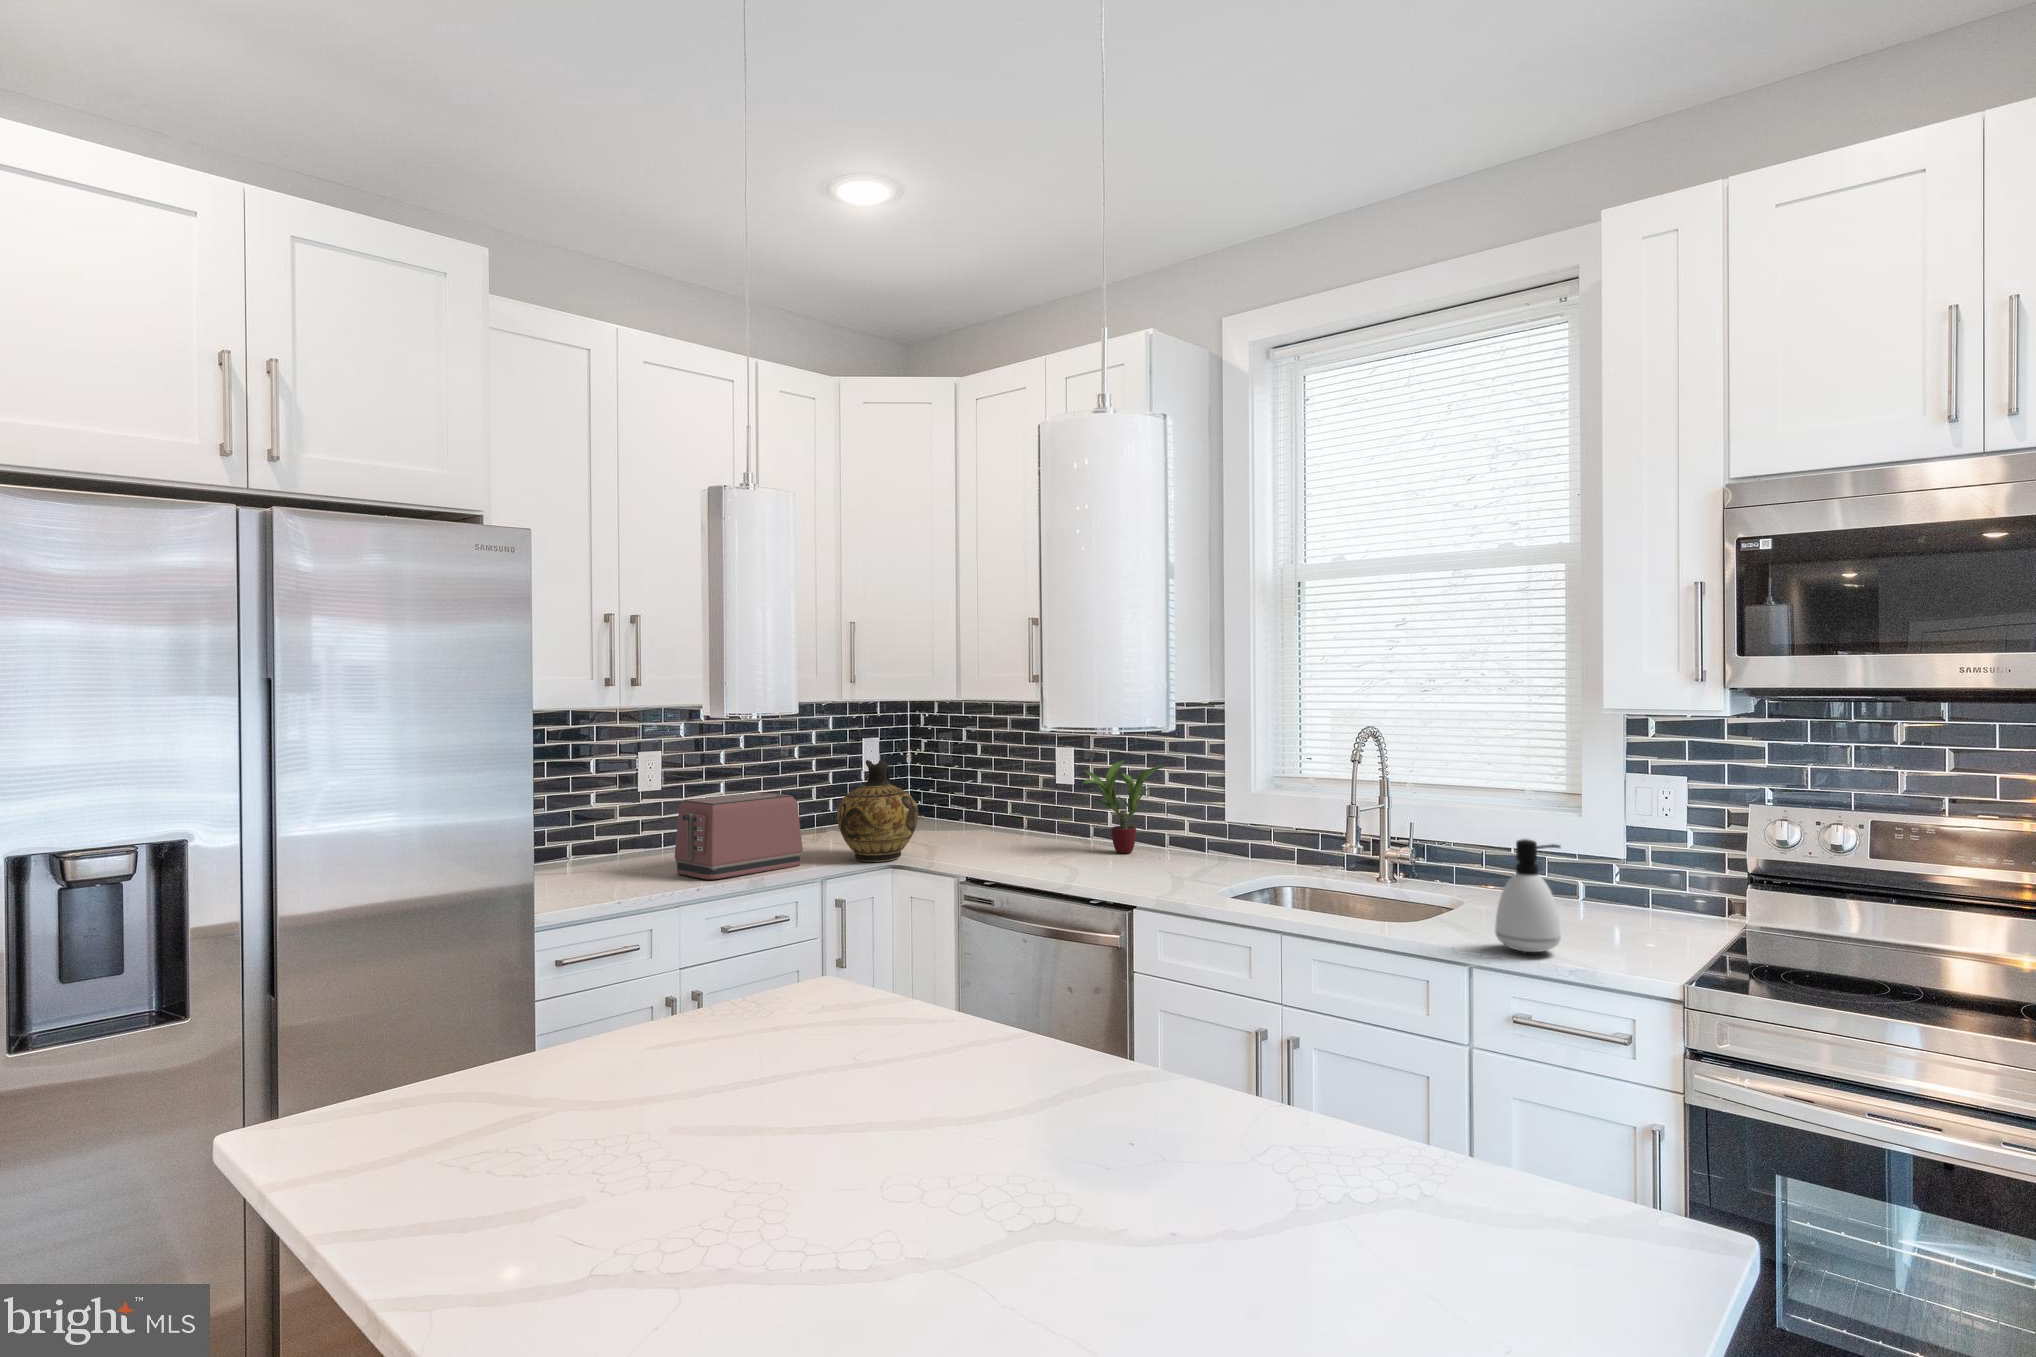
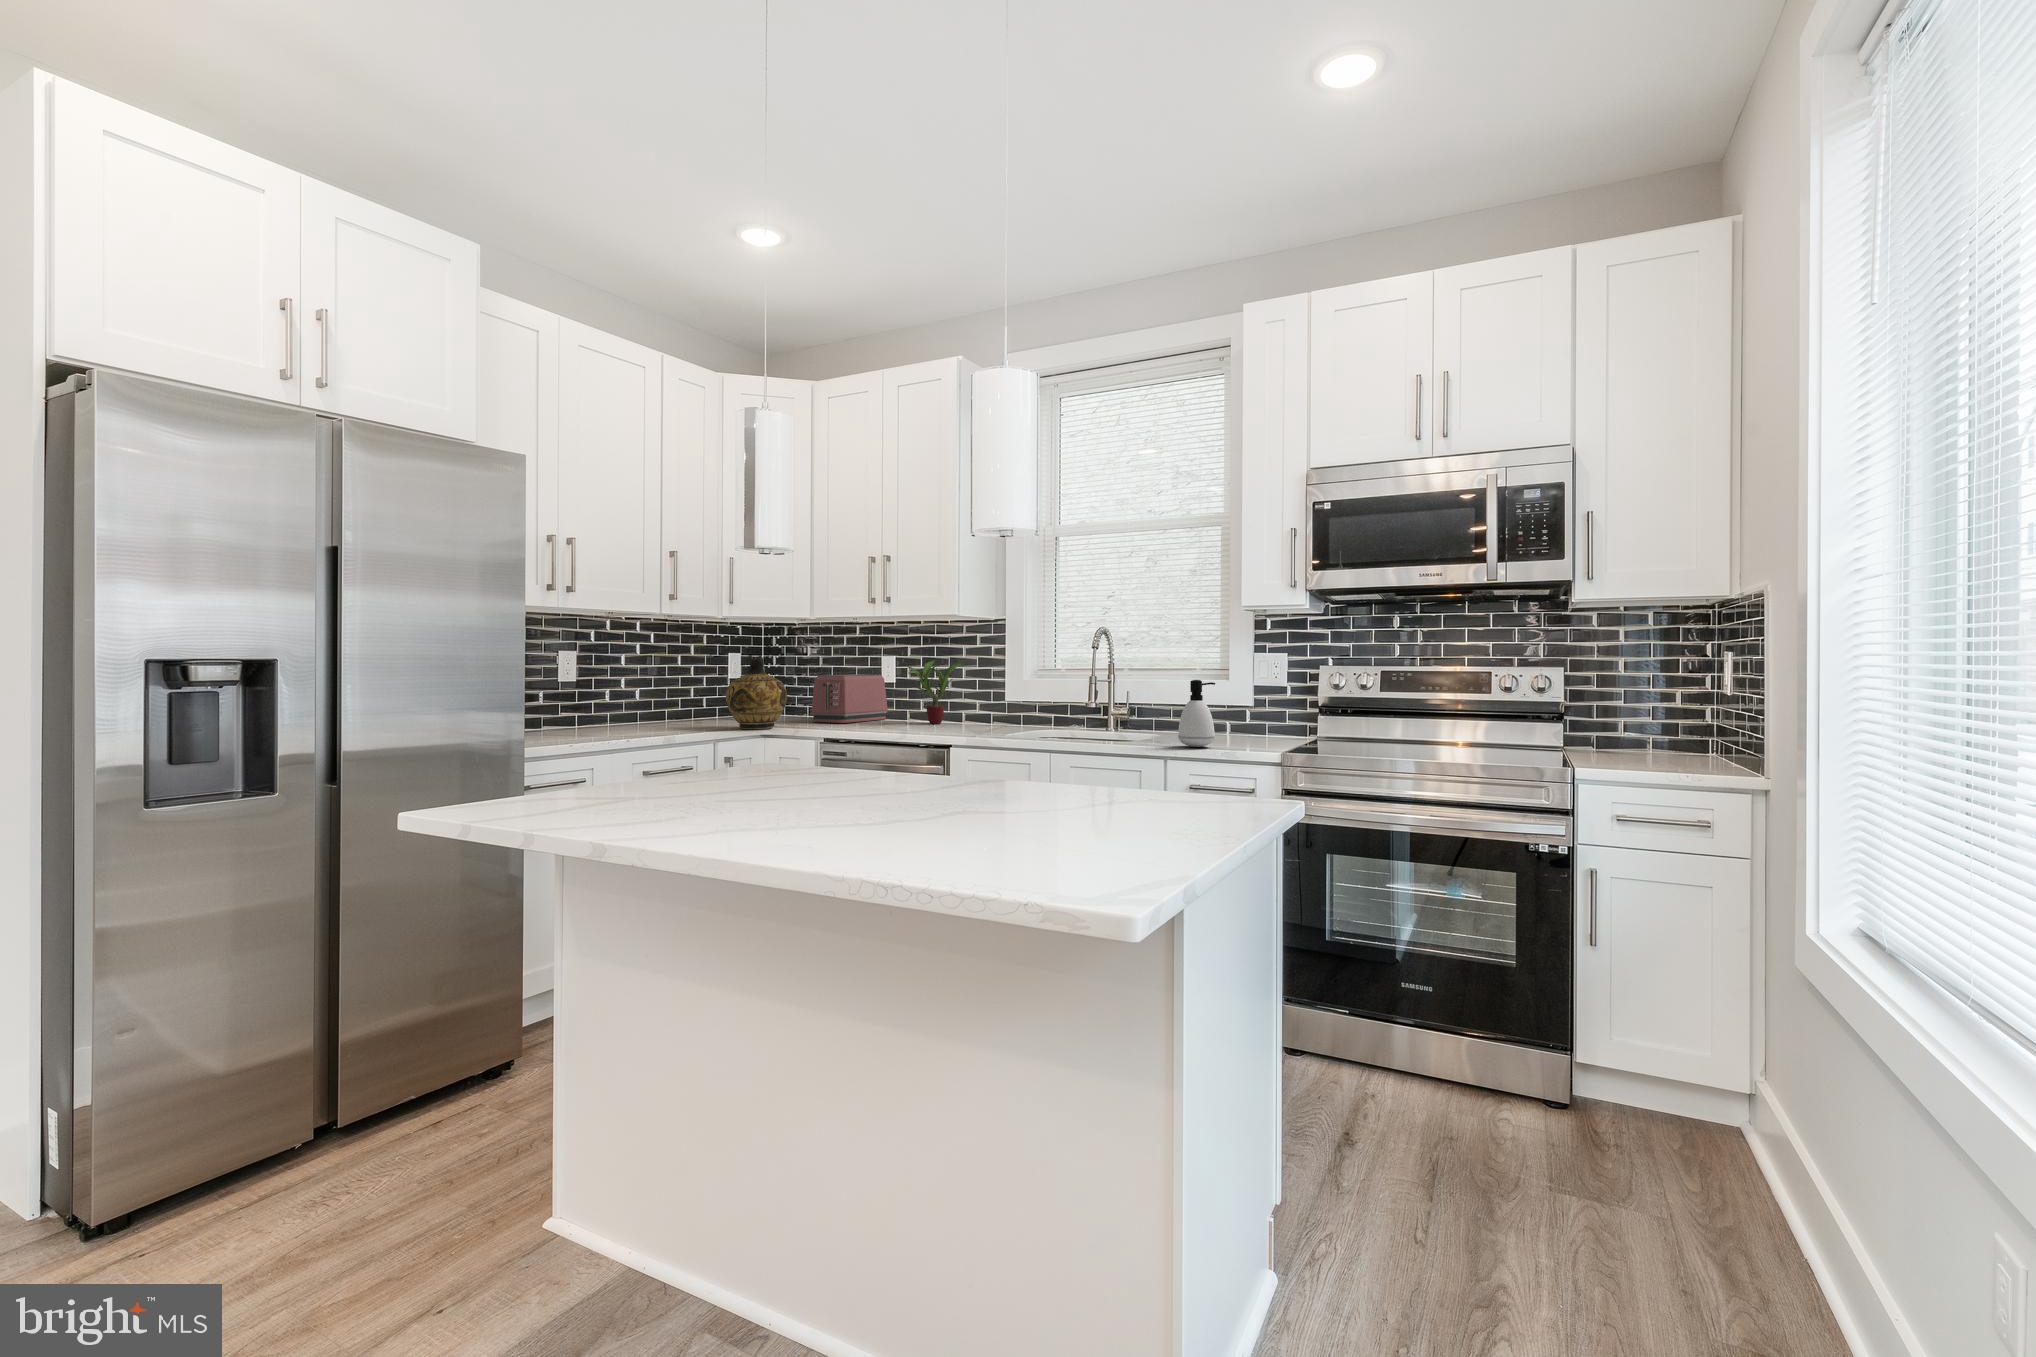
toaster: present [675,792,803,879] -> present [811,675,888,723]

